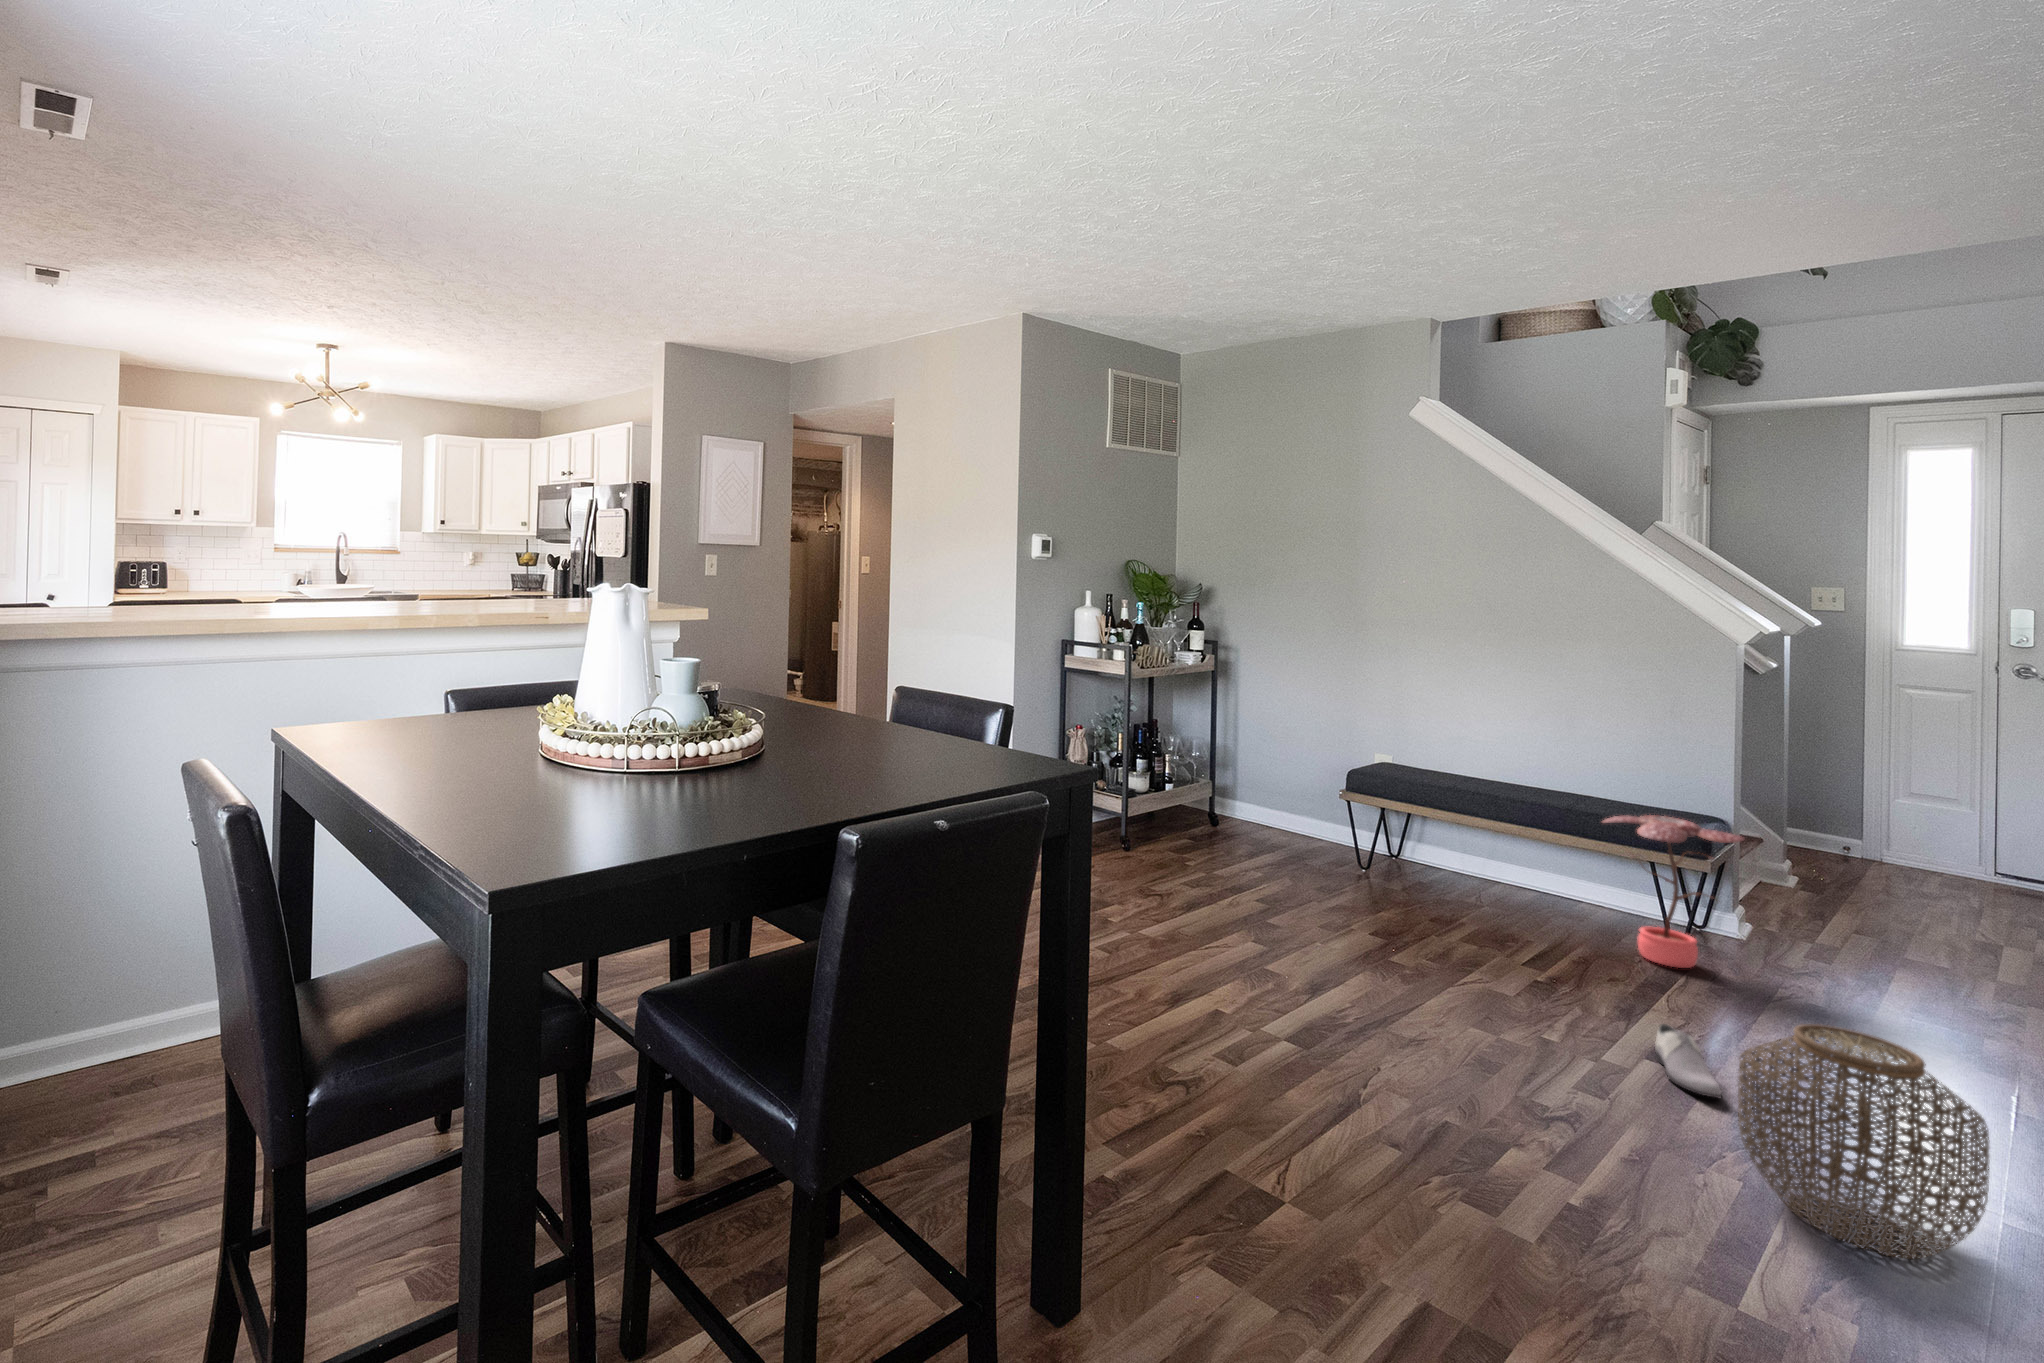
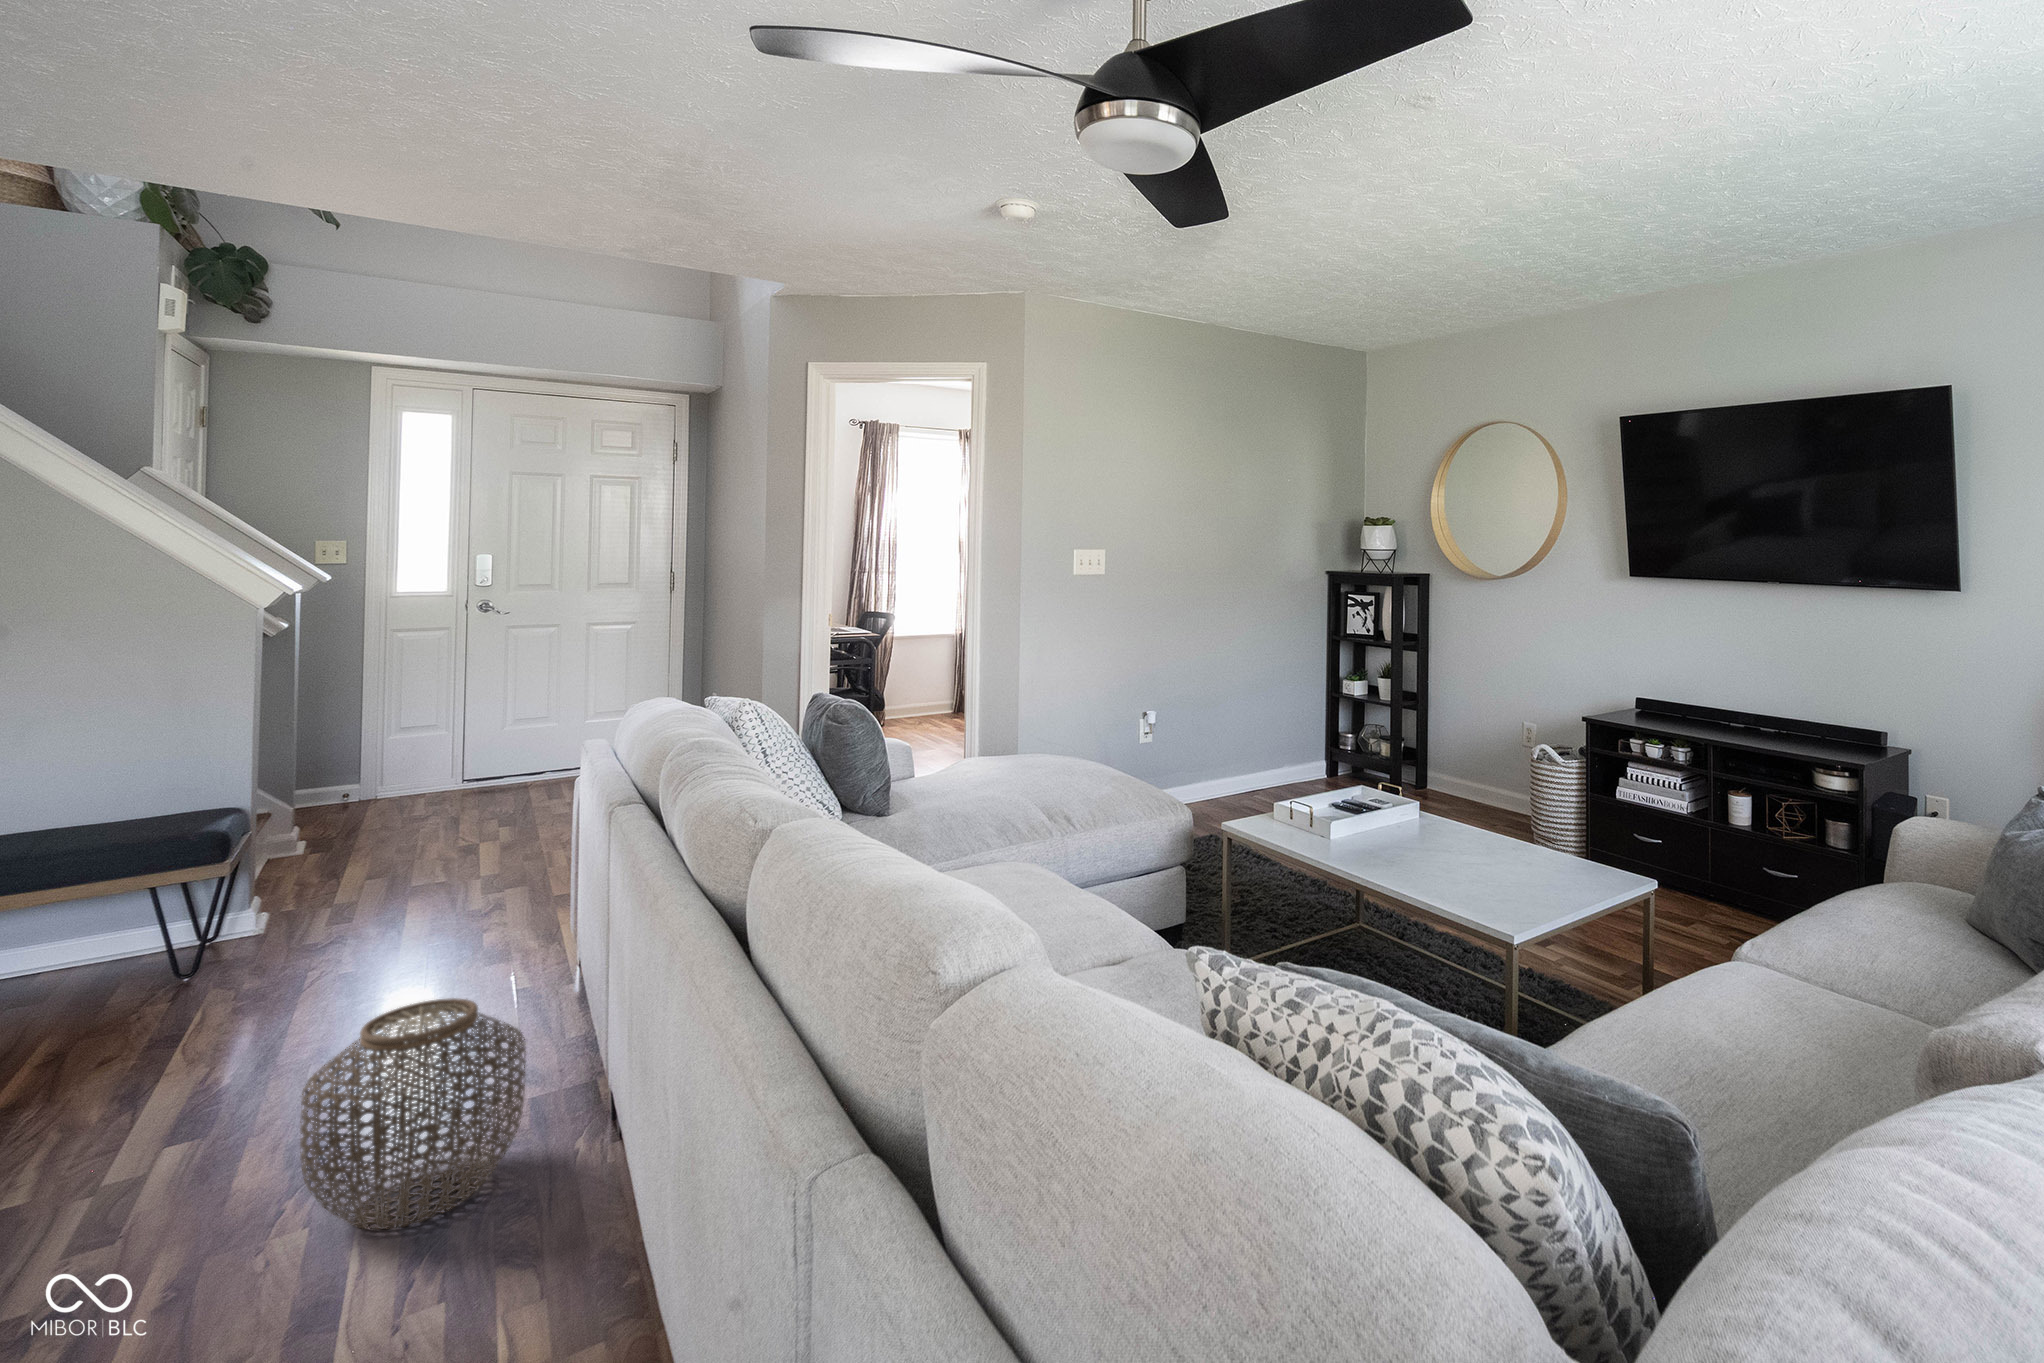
potted plant: present [1603,815,1744,968] -> none [84,826,271,1009]
shoe: present [1655,1024,1722,1098] -> none [178,1086,268,1156]

